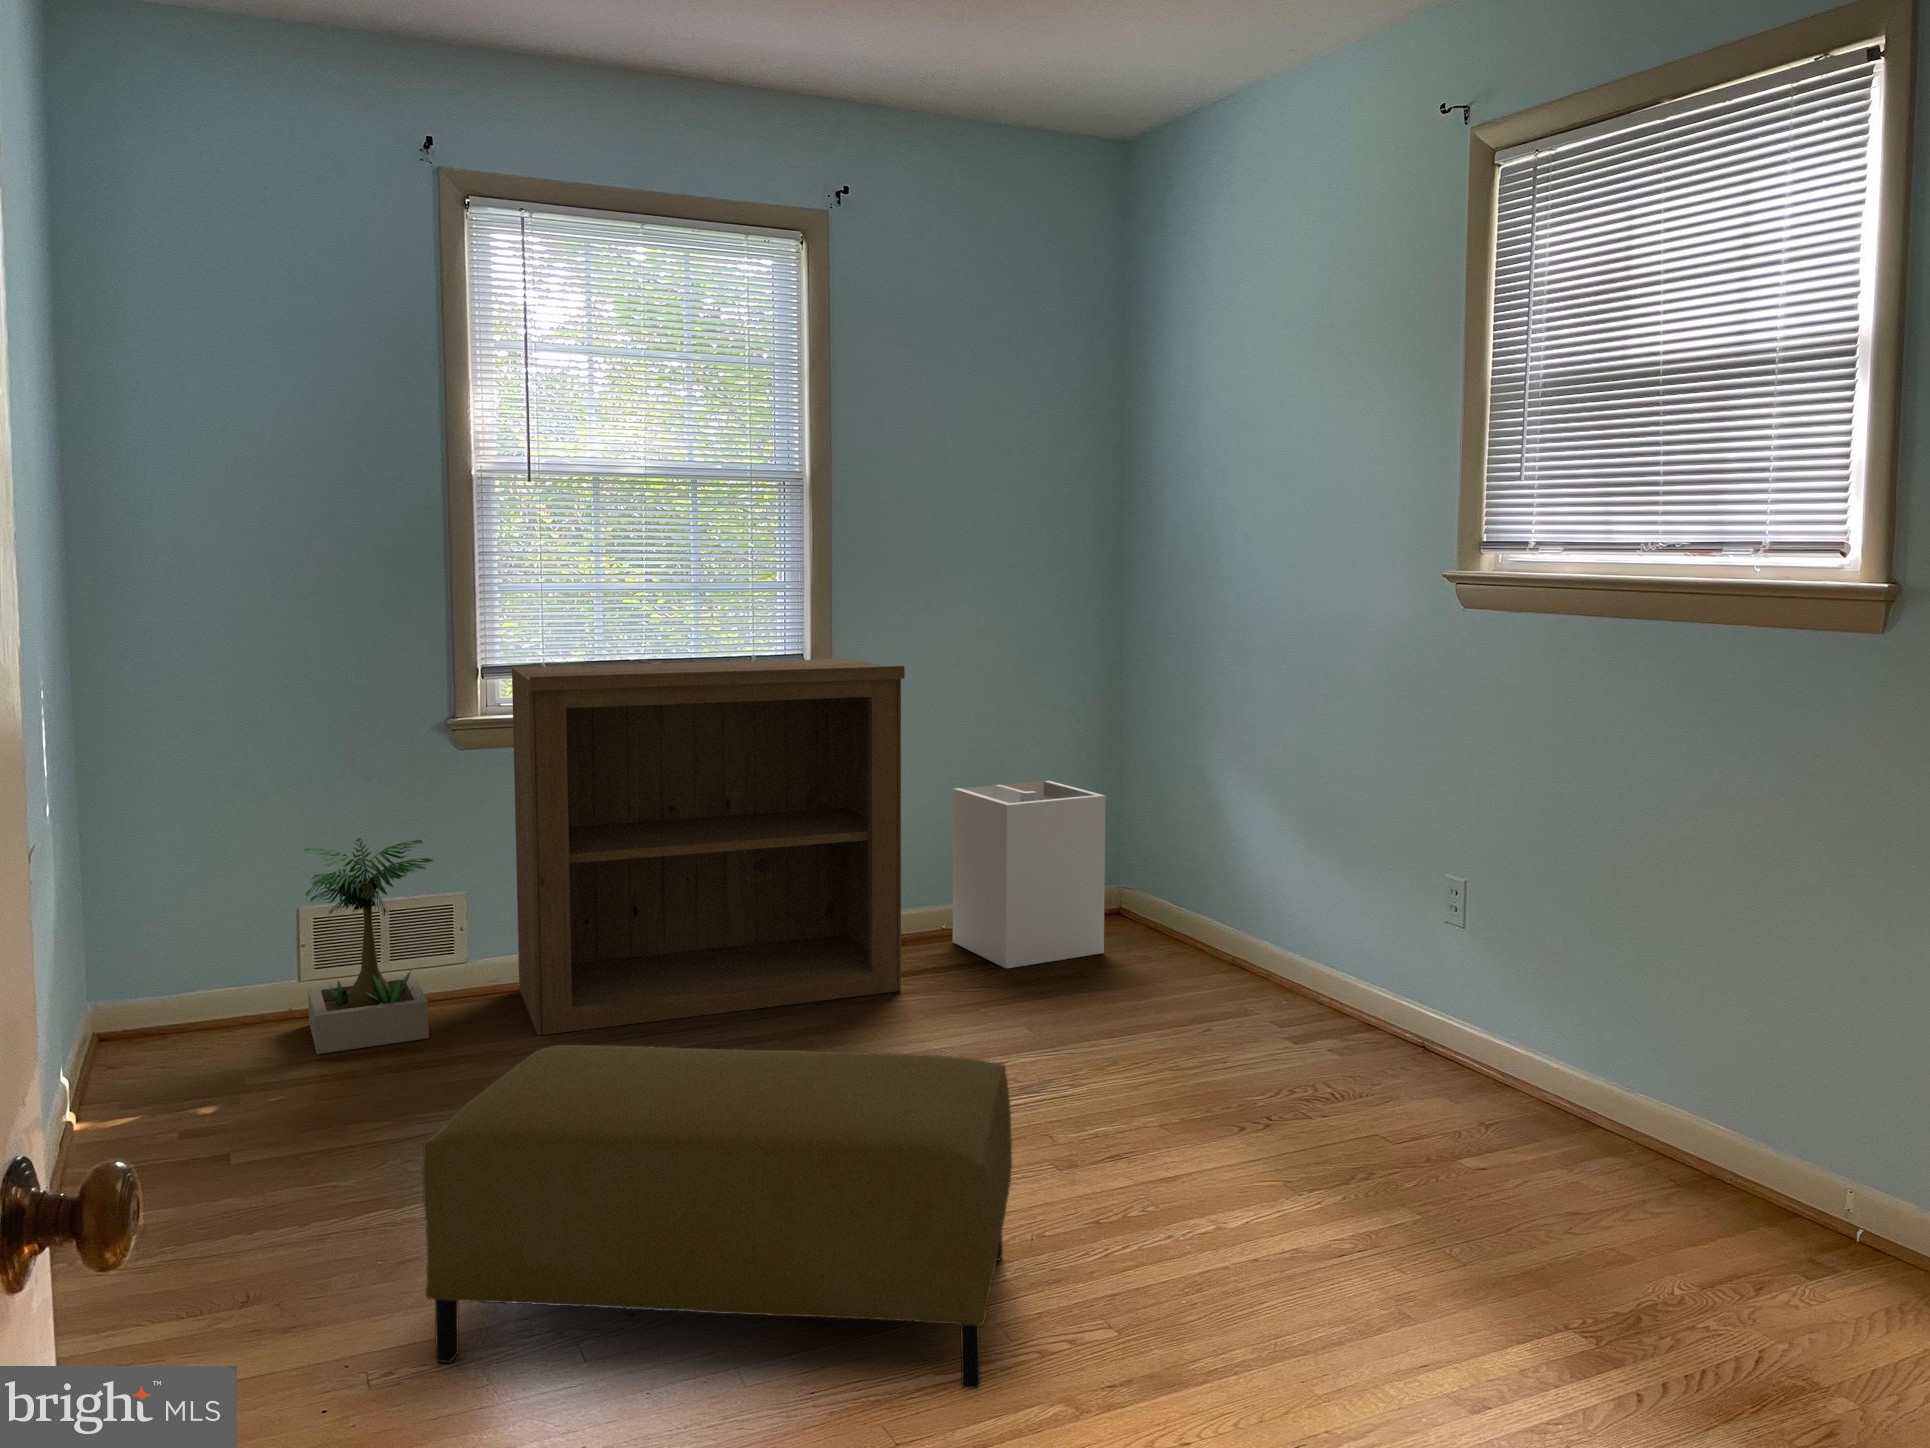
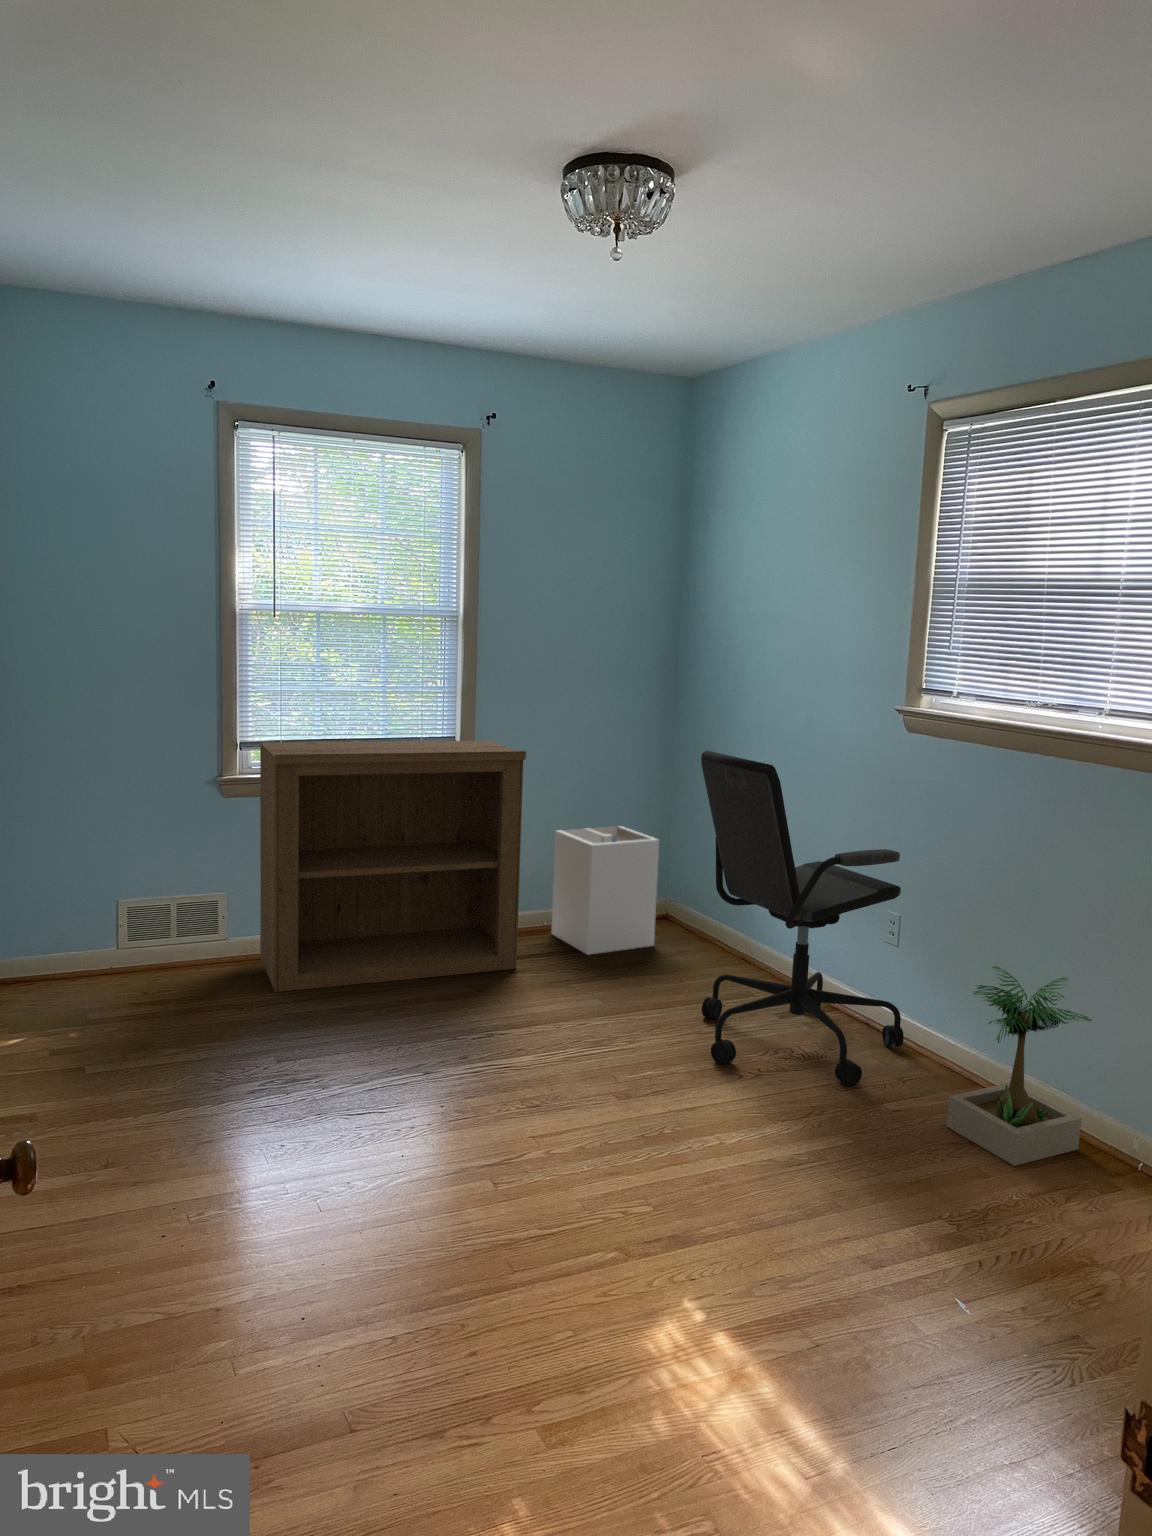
office chair: none [1162,643,1482,1137] -> present [701,751,904,1086]
potted plant: present [304,838,433,1054] -> present [946,966,1092,1166]
ottoman: present [422,1045,1012,1389] -> none [220,1012,590,1242]

